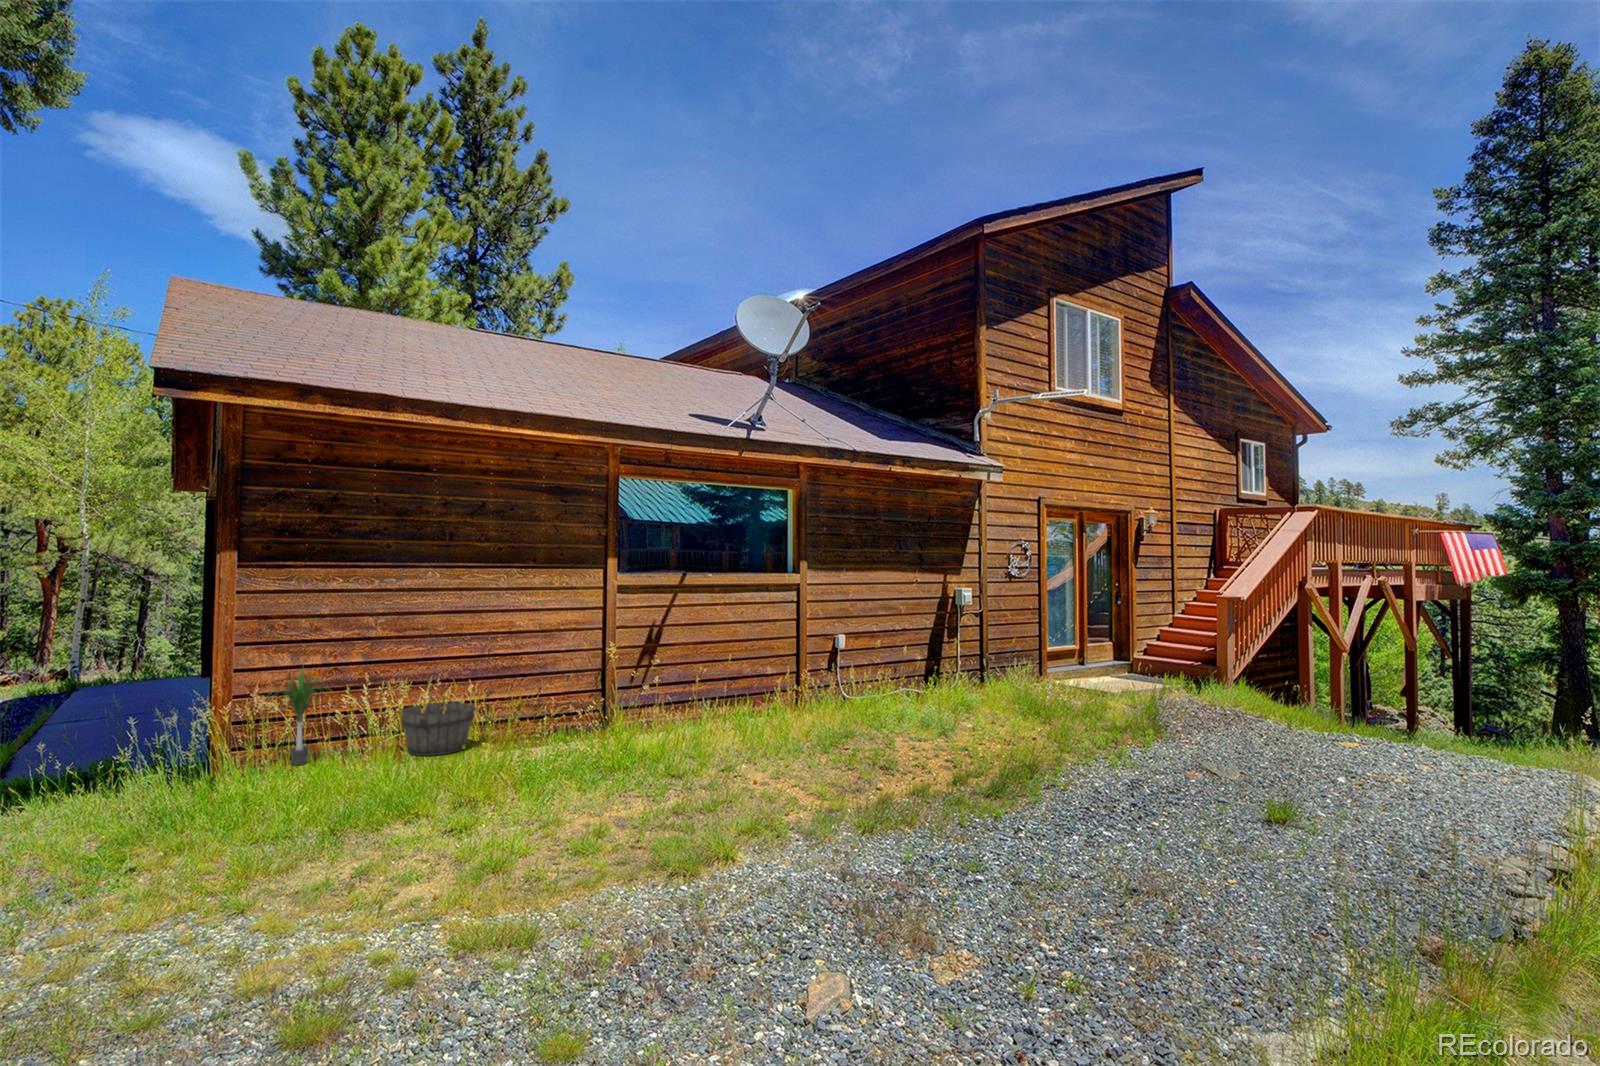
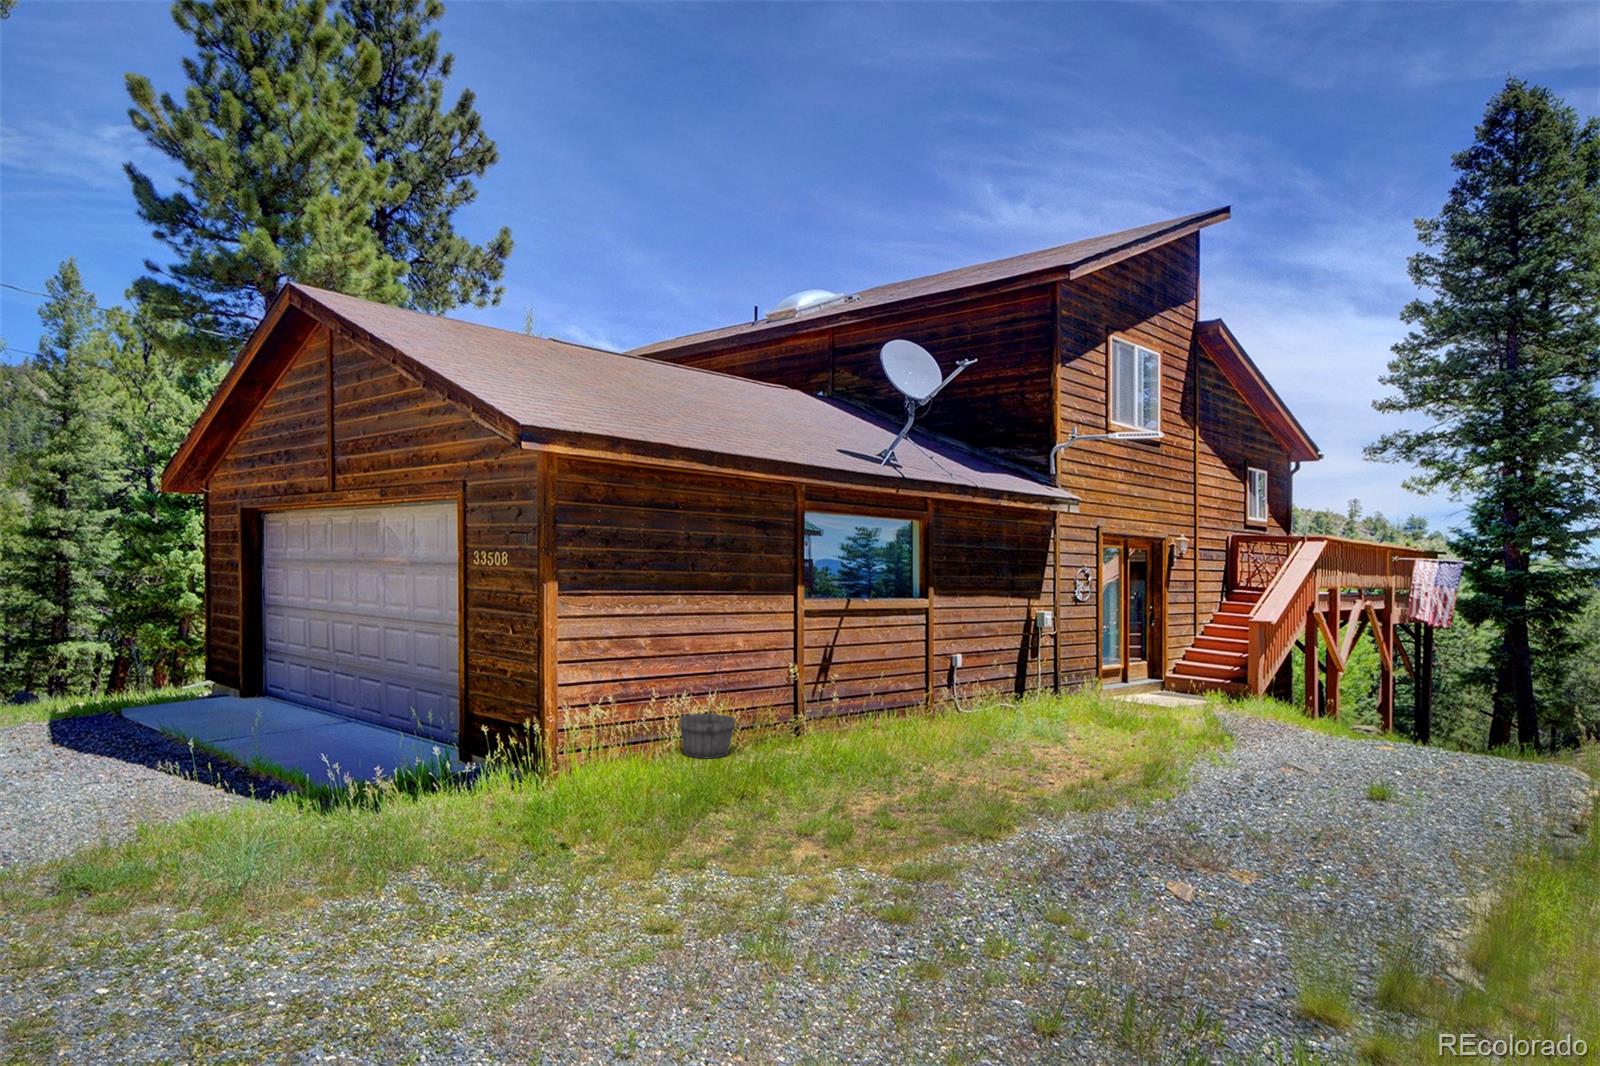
potted plant: present [283,674,319,765] -> none [588,678,646,766]

